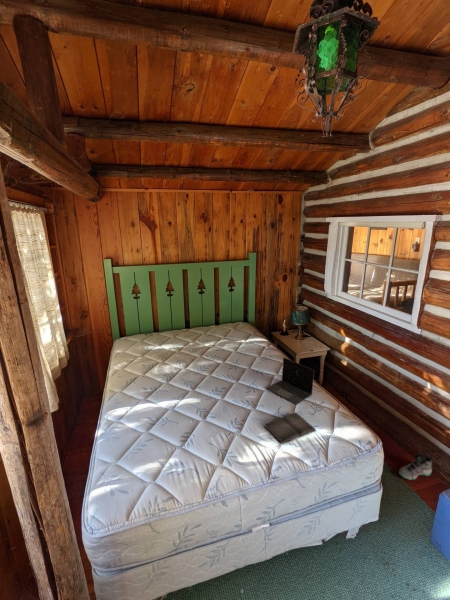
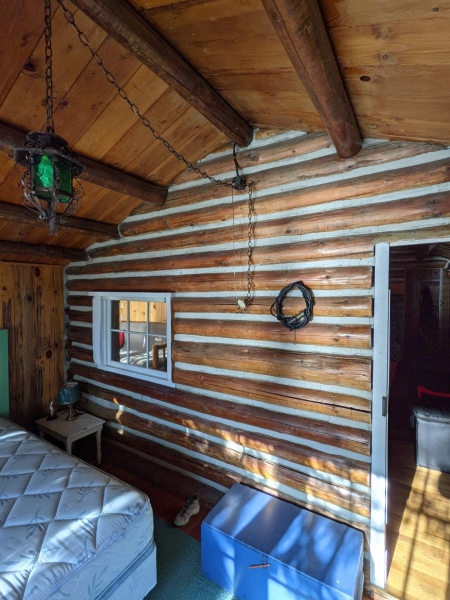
laptop: present [267,358,314,405] -> none [24,447,81,497]
hardback book: present [265,412,315,444] -> none [18,506,84,552]

